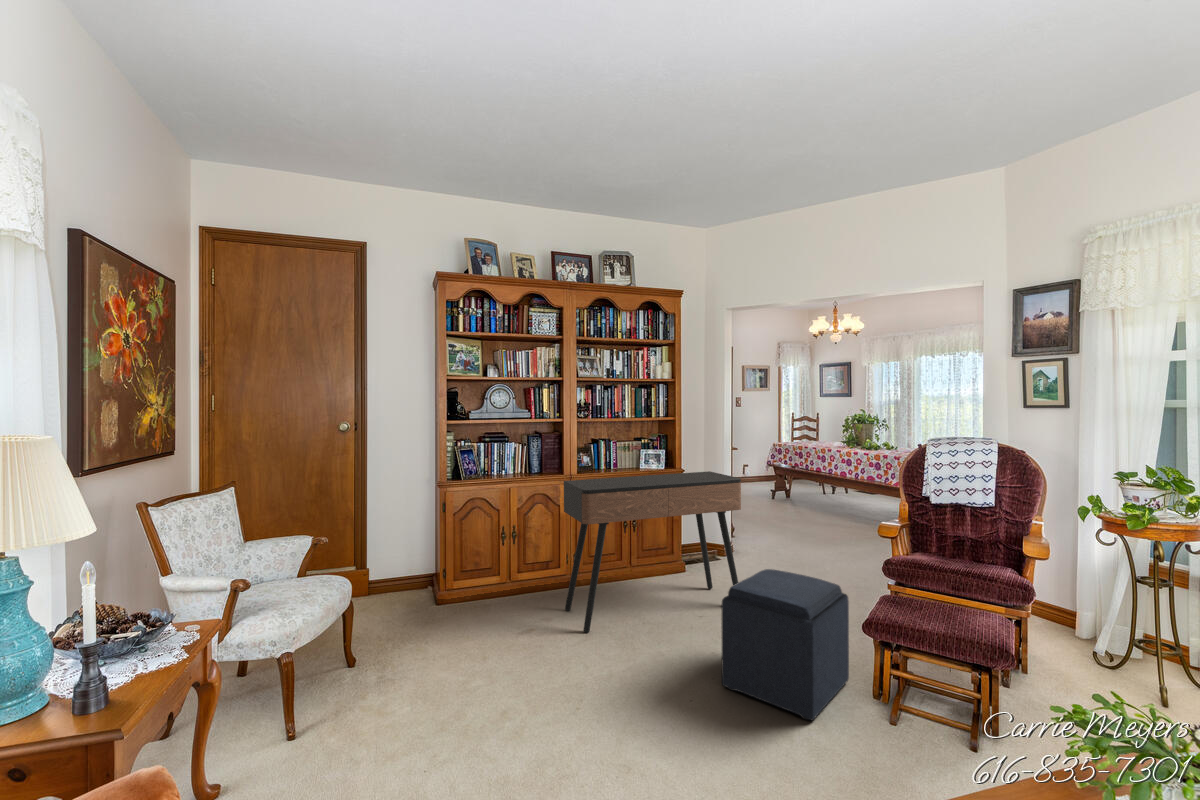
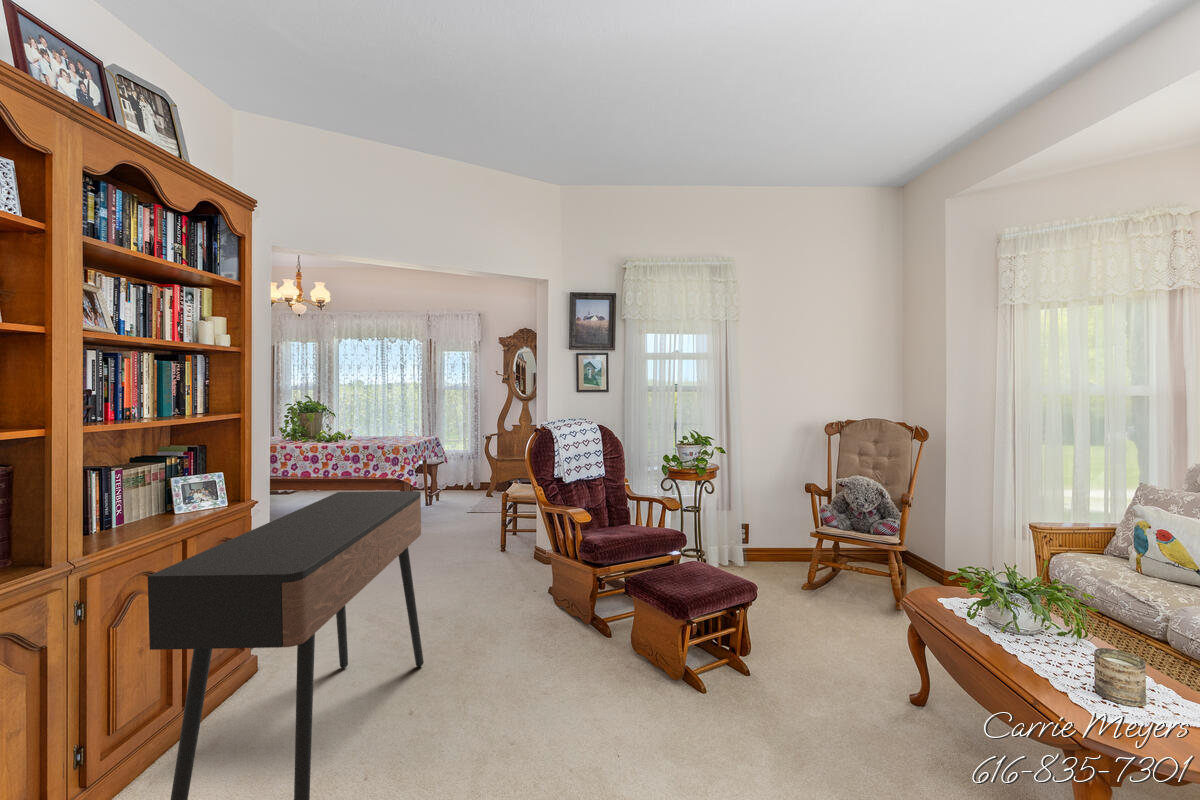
ottoman: present [721,569,849,720] -> none [544,576,690,760]

